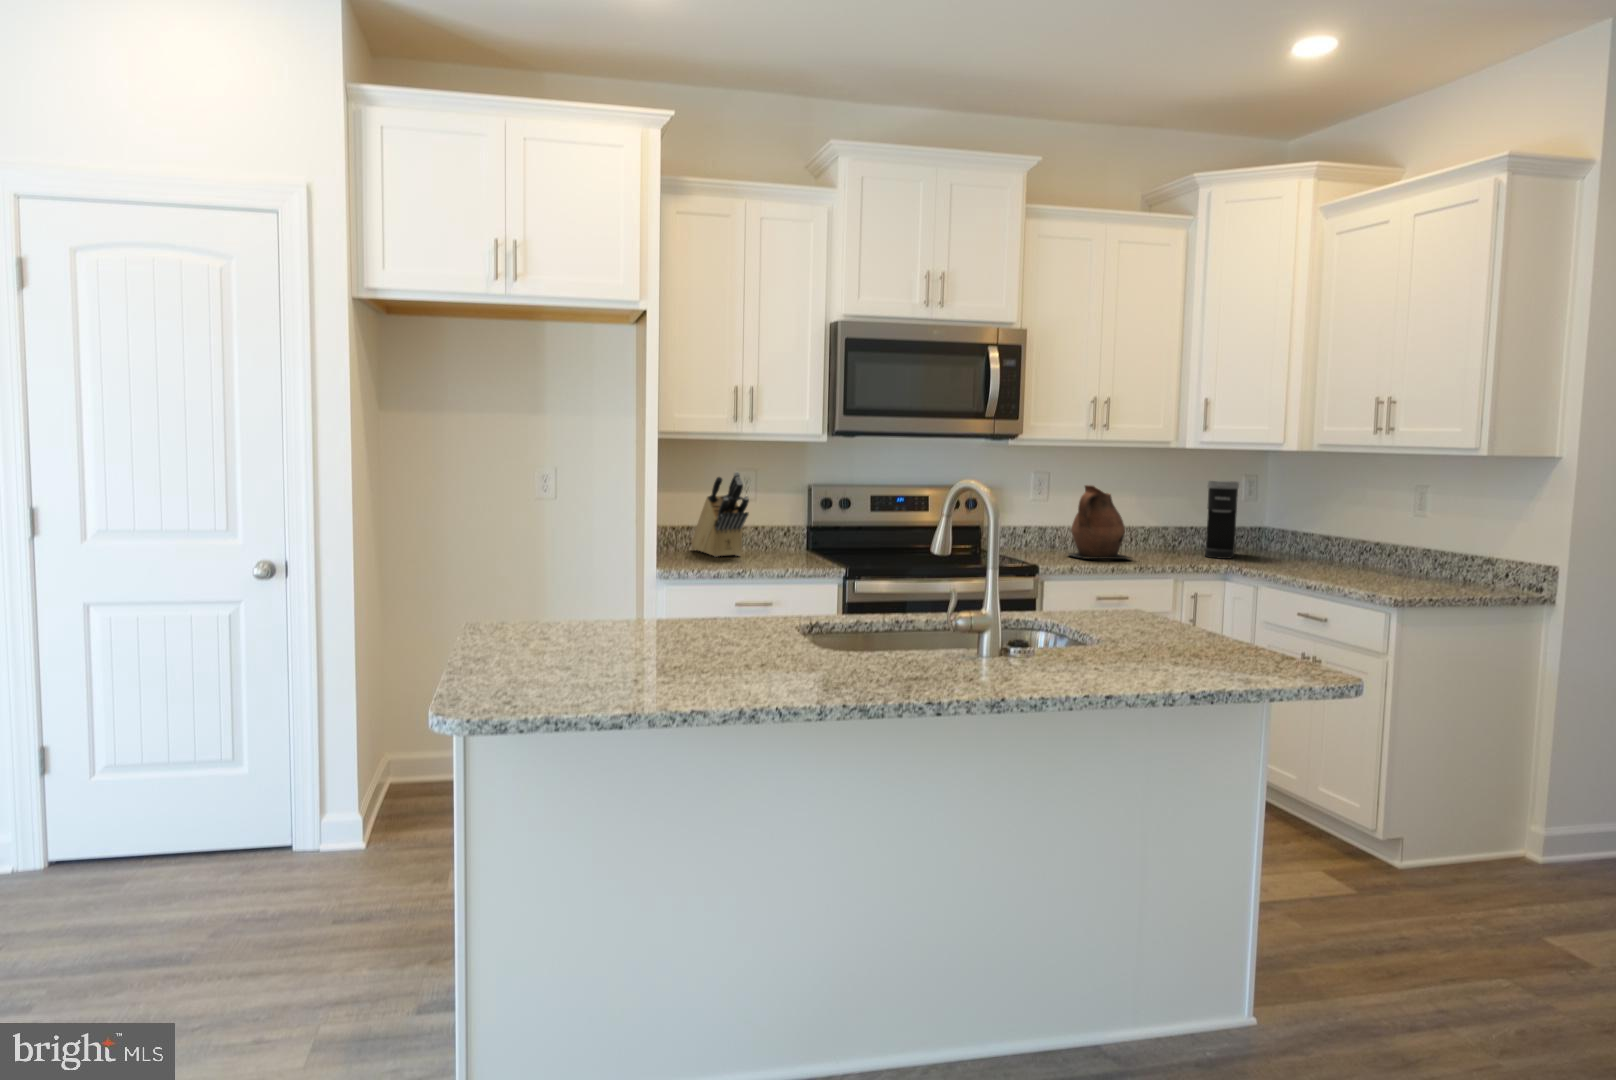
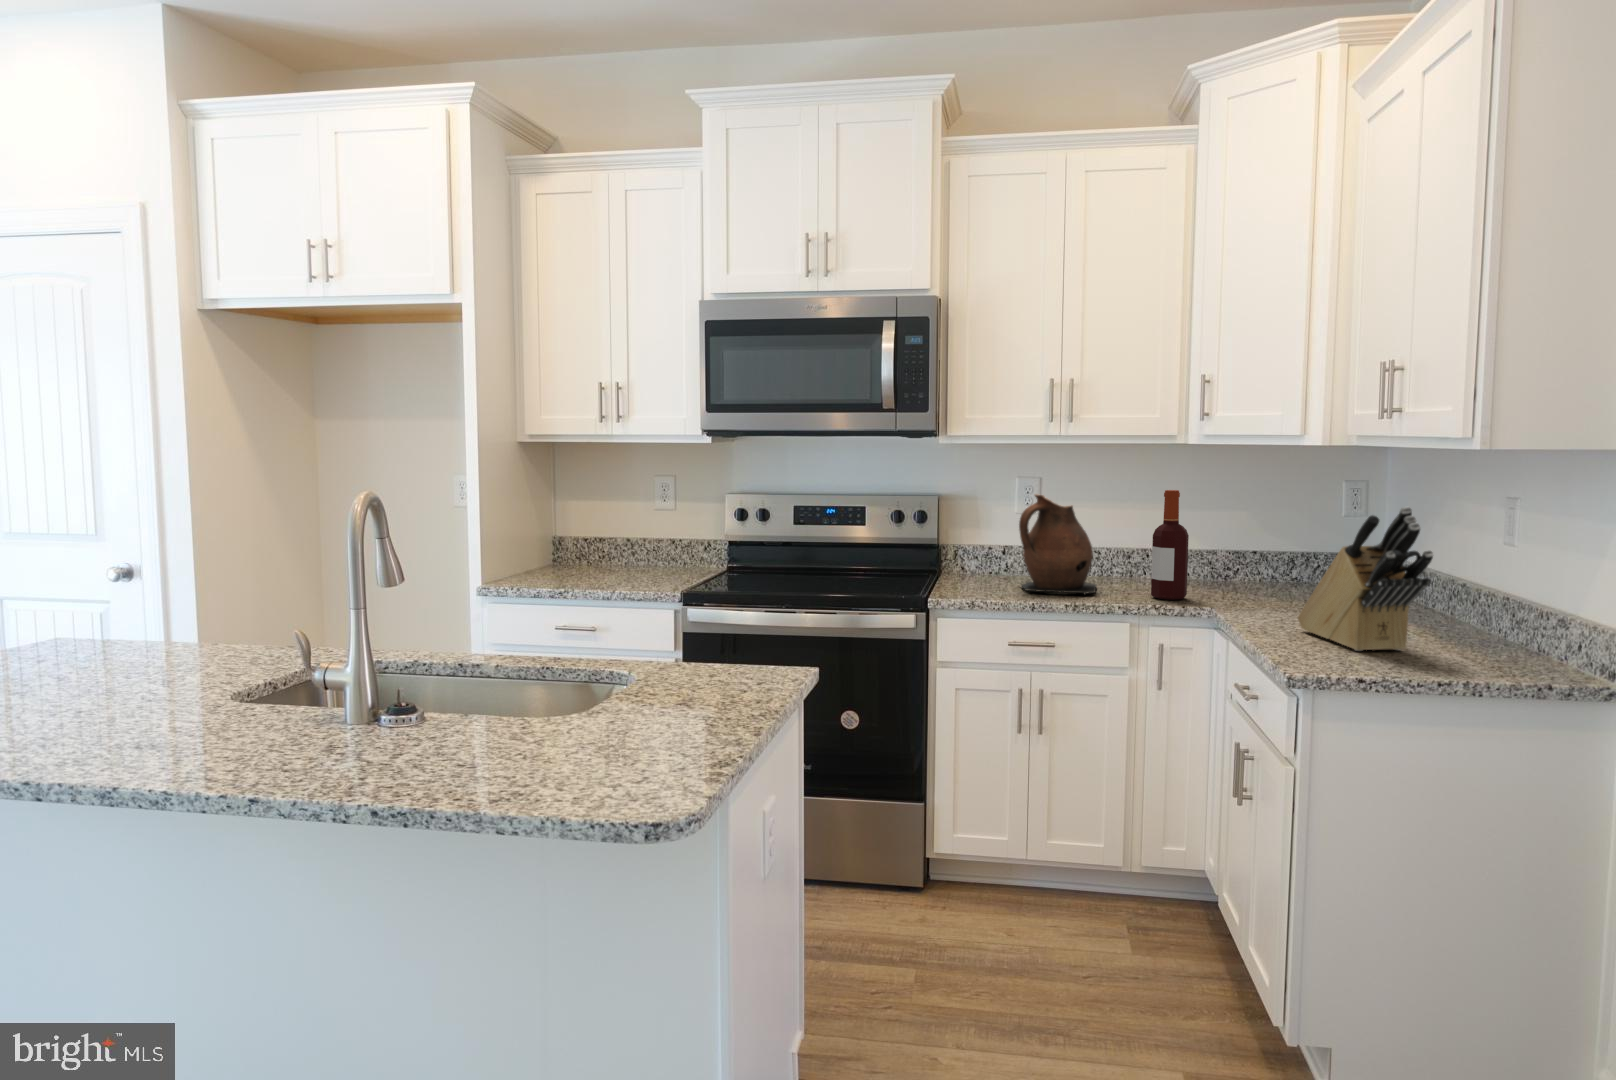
knife block: present [692,472,749,557] -> present [1298,507,1433,651]
coffee maker: present [1205,481,1239,559] -> none [1229,489,1296,598]
bottle: none [1167,482,1196,561] -> present [1151,490,1189,600]

